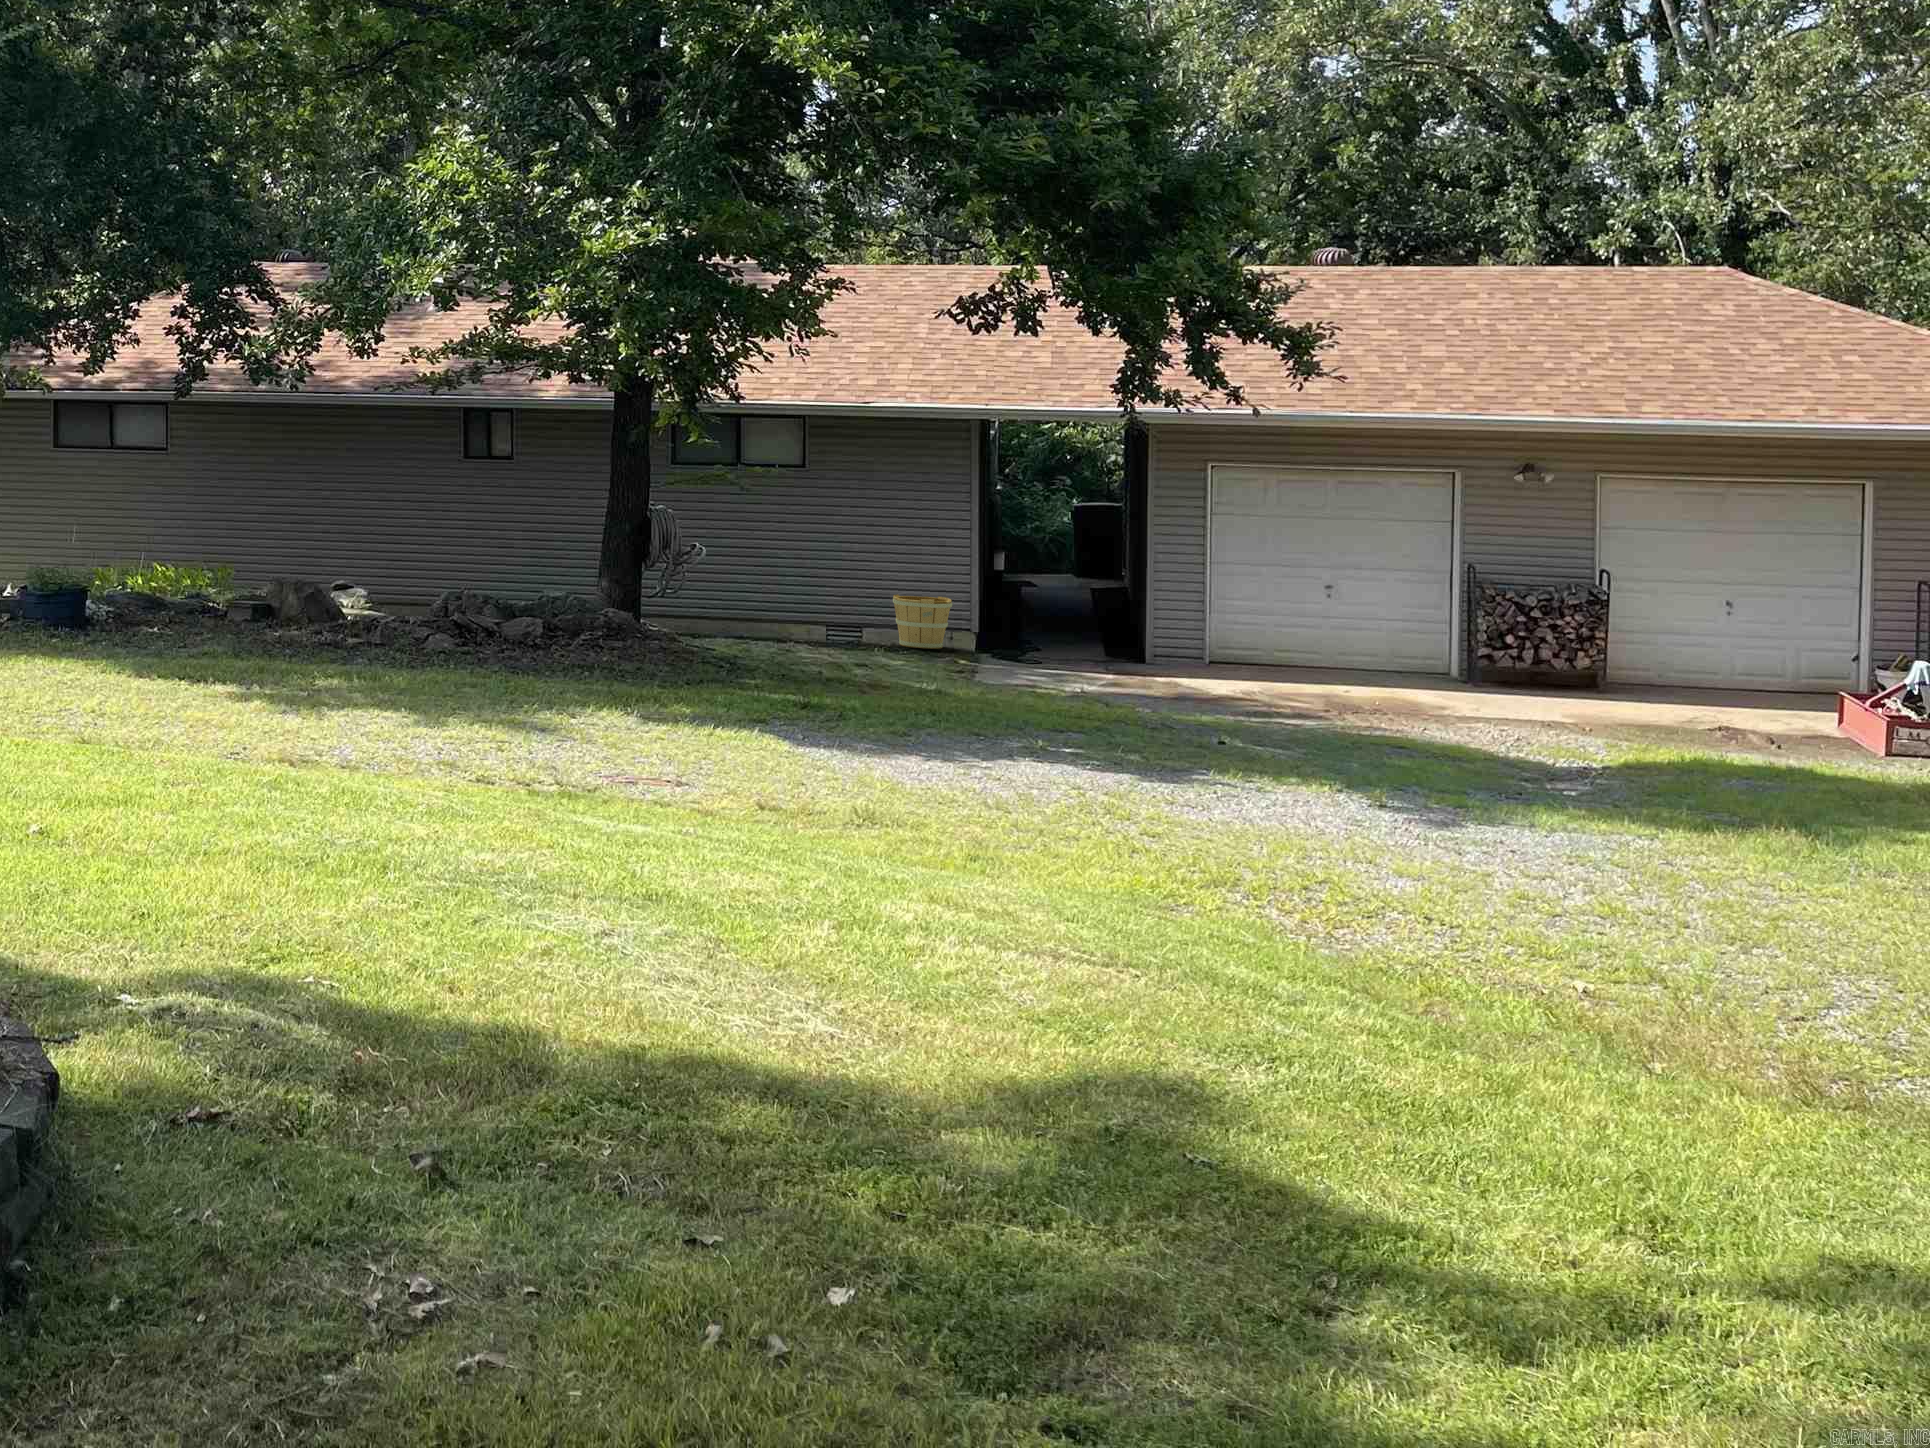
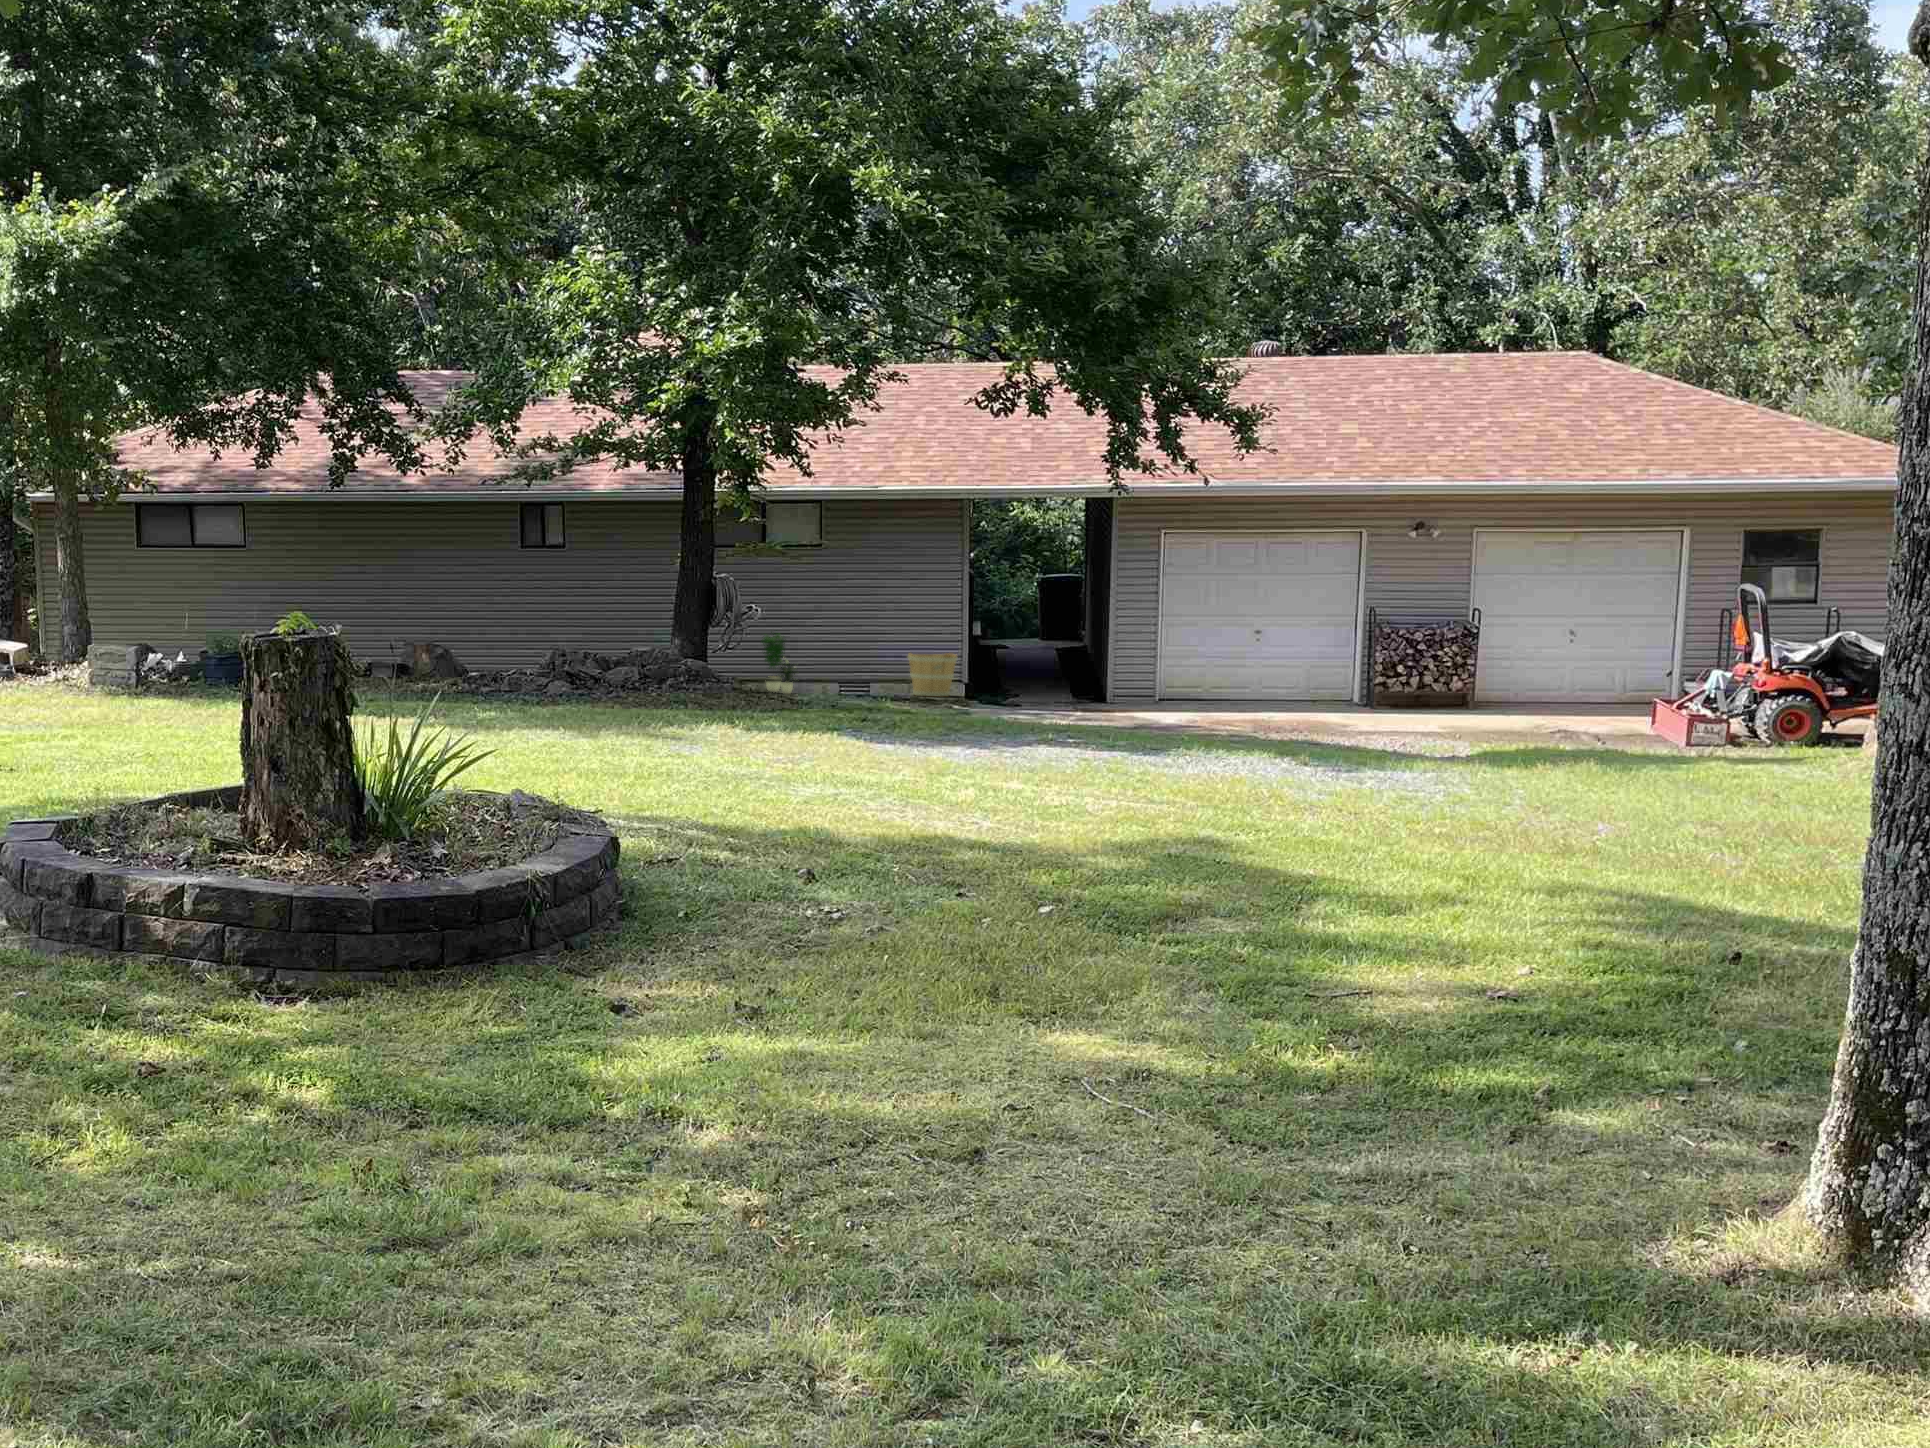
potted plant: none [722,559,765,637] -> present [762,633,795,694]

